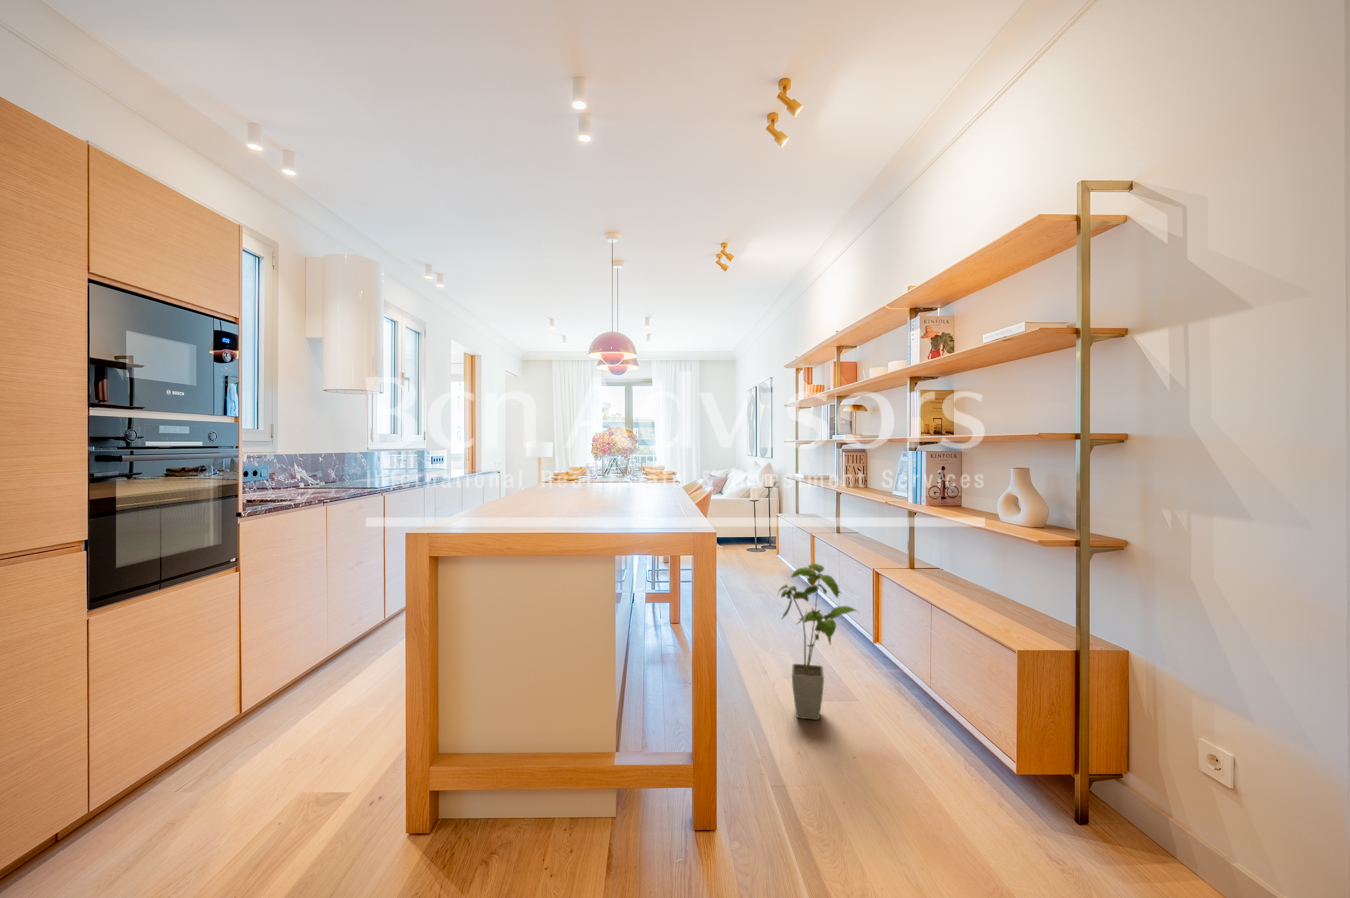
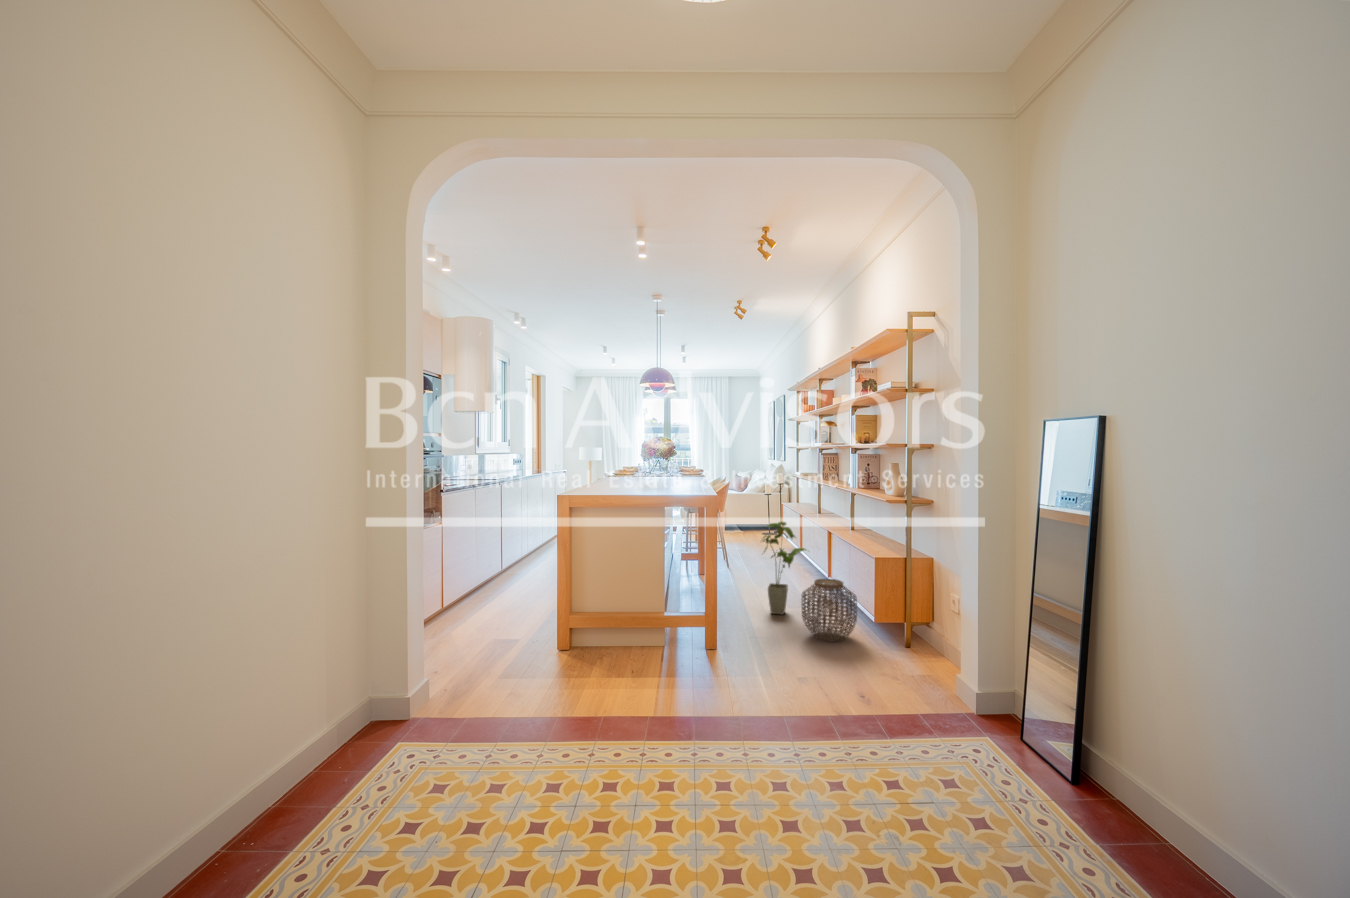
woven basket: none [867,677,976,806] -> present [802,579,857,642]

